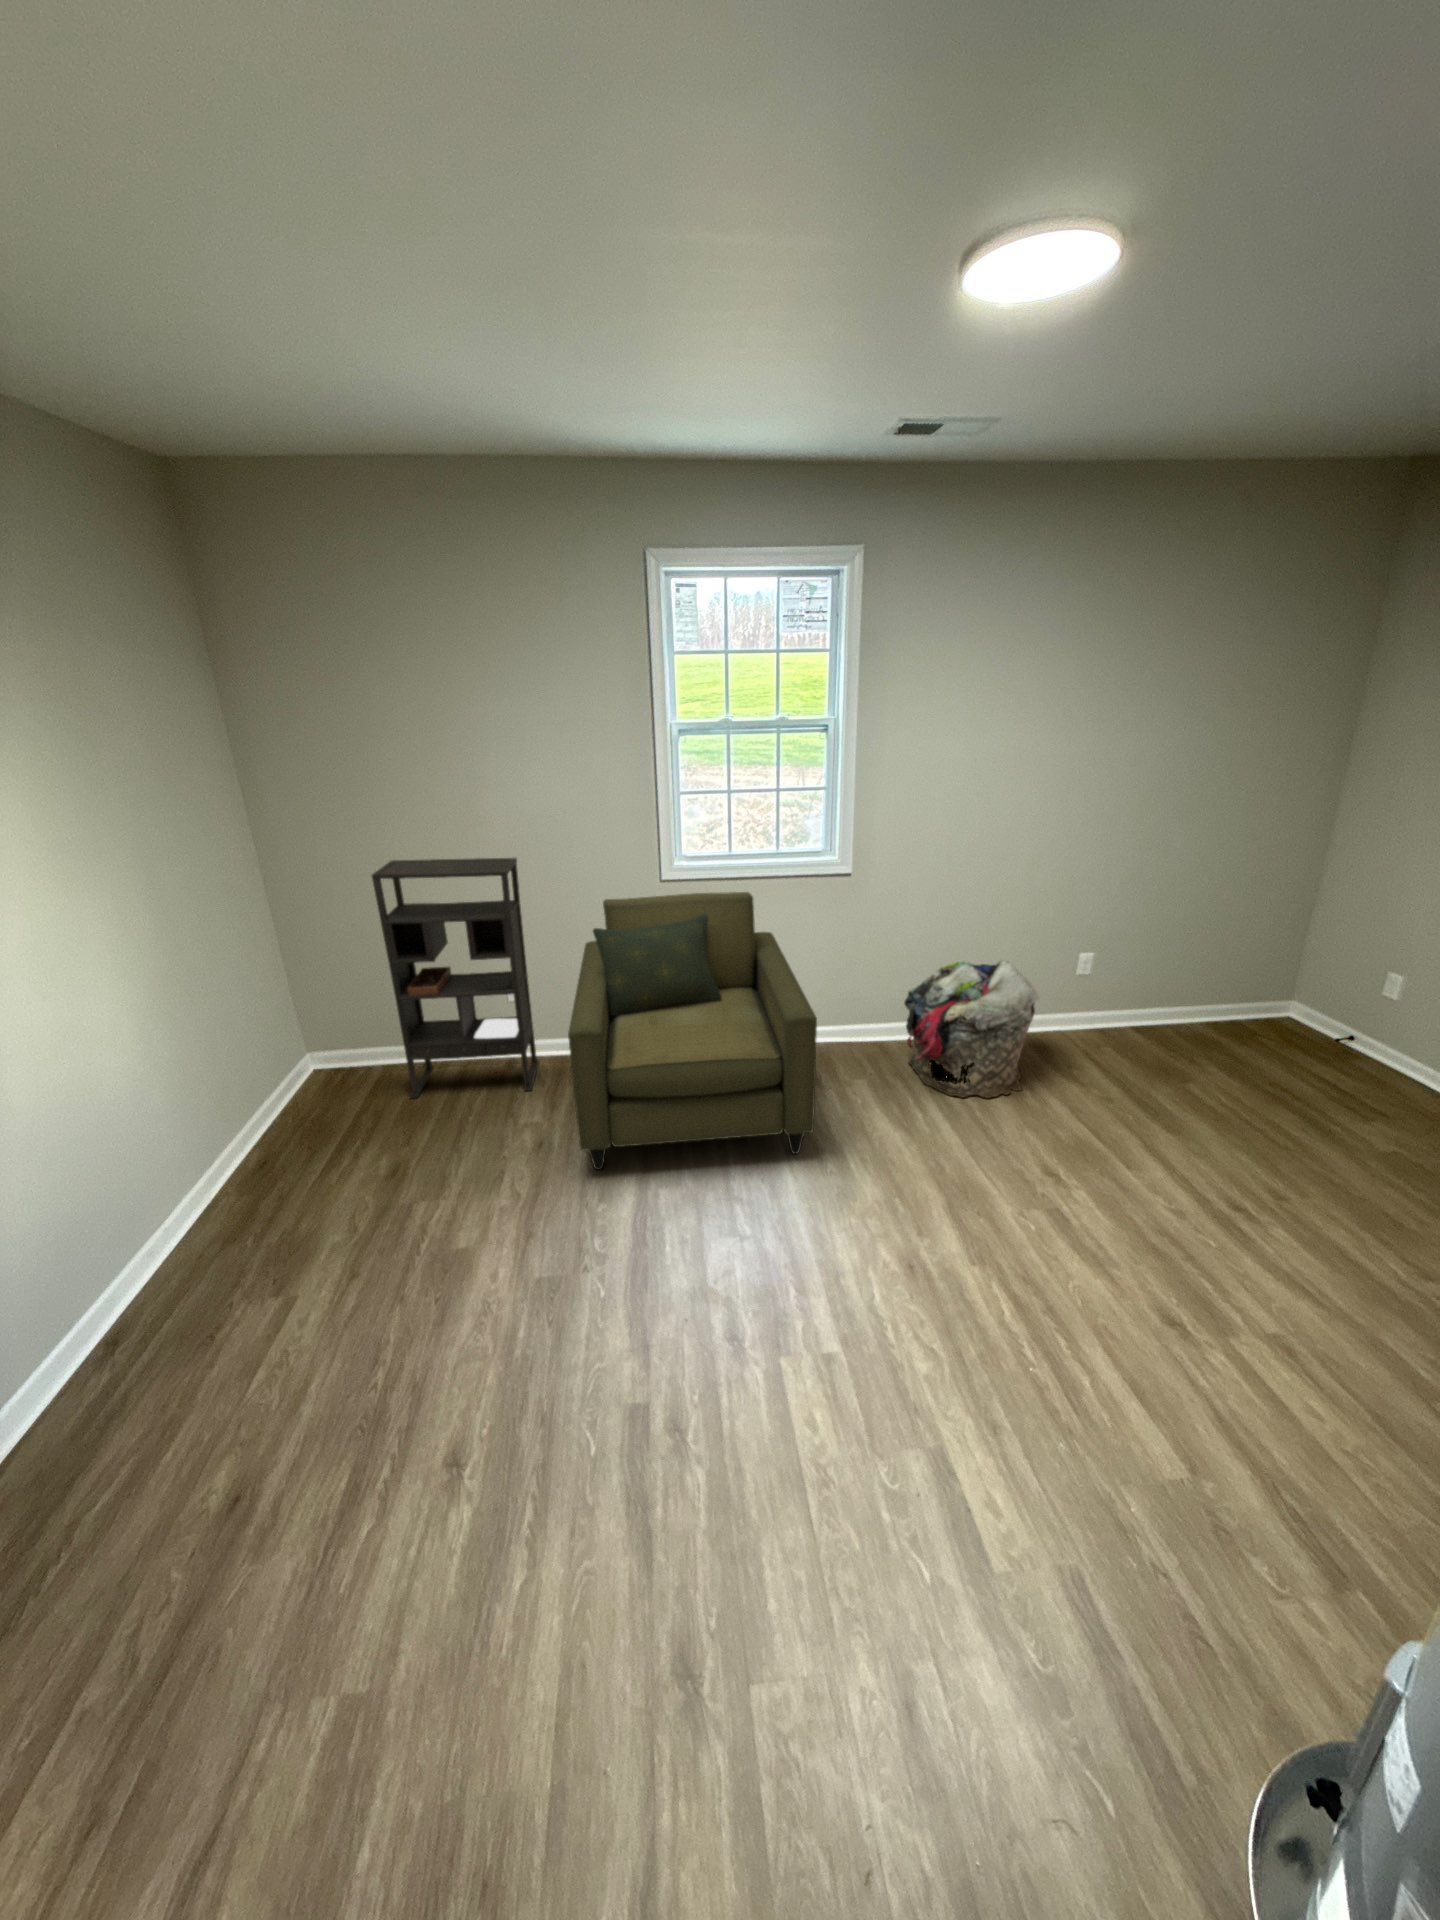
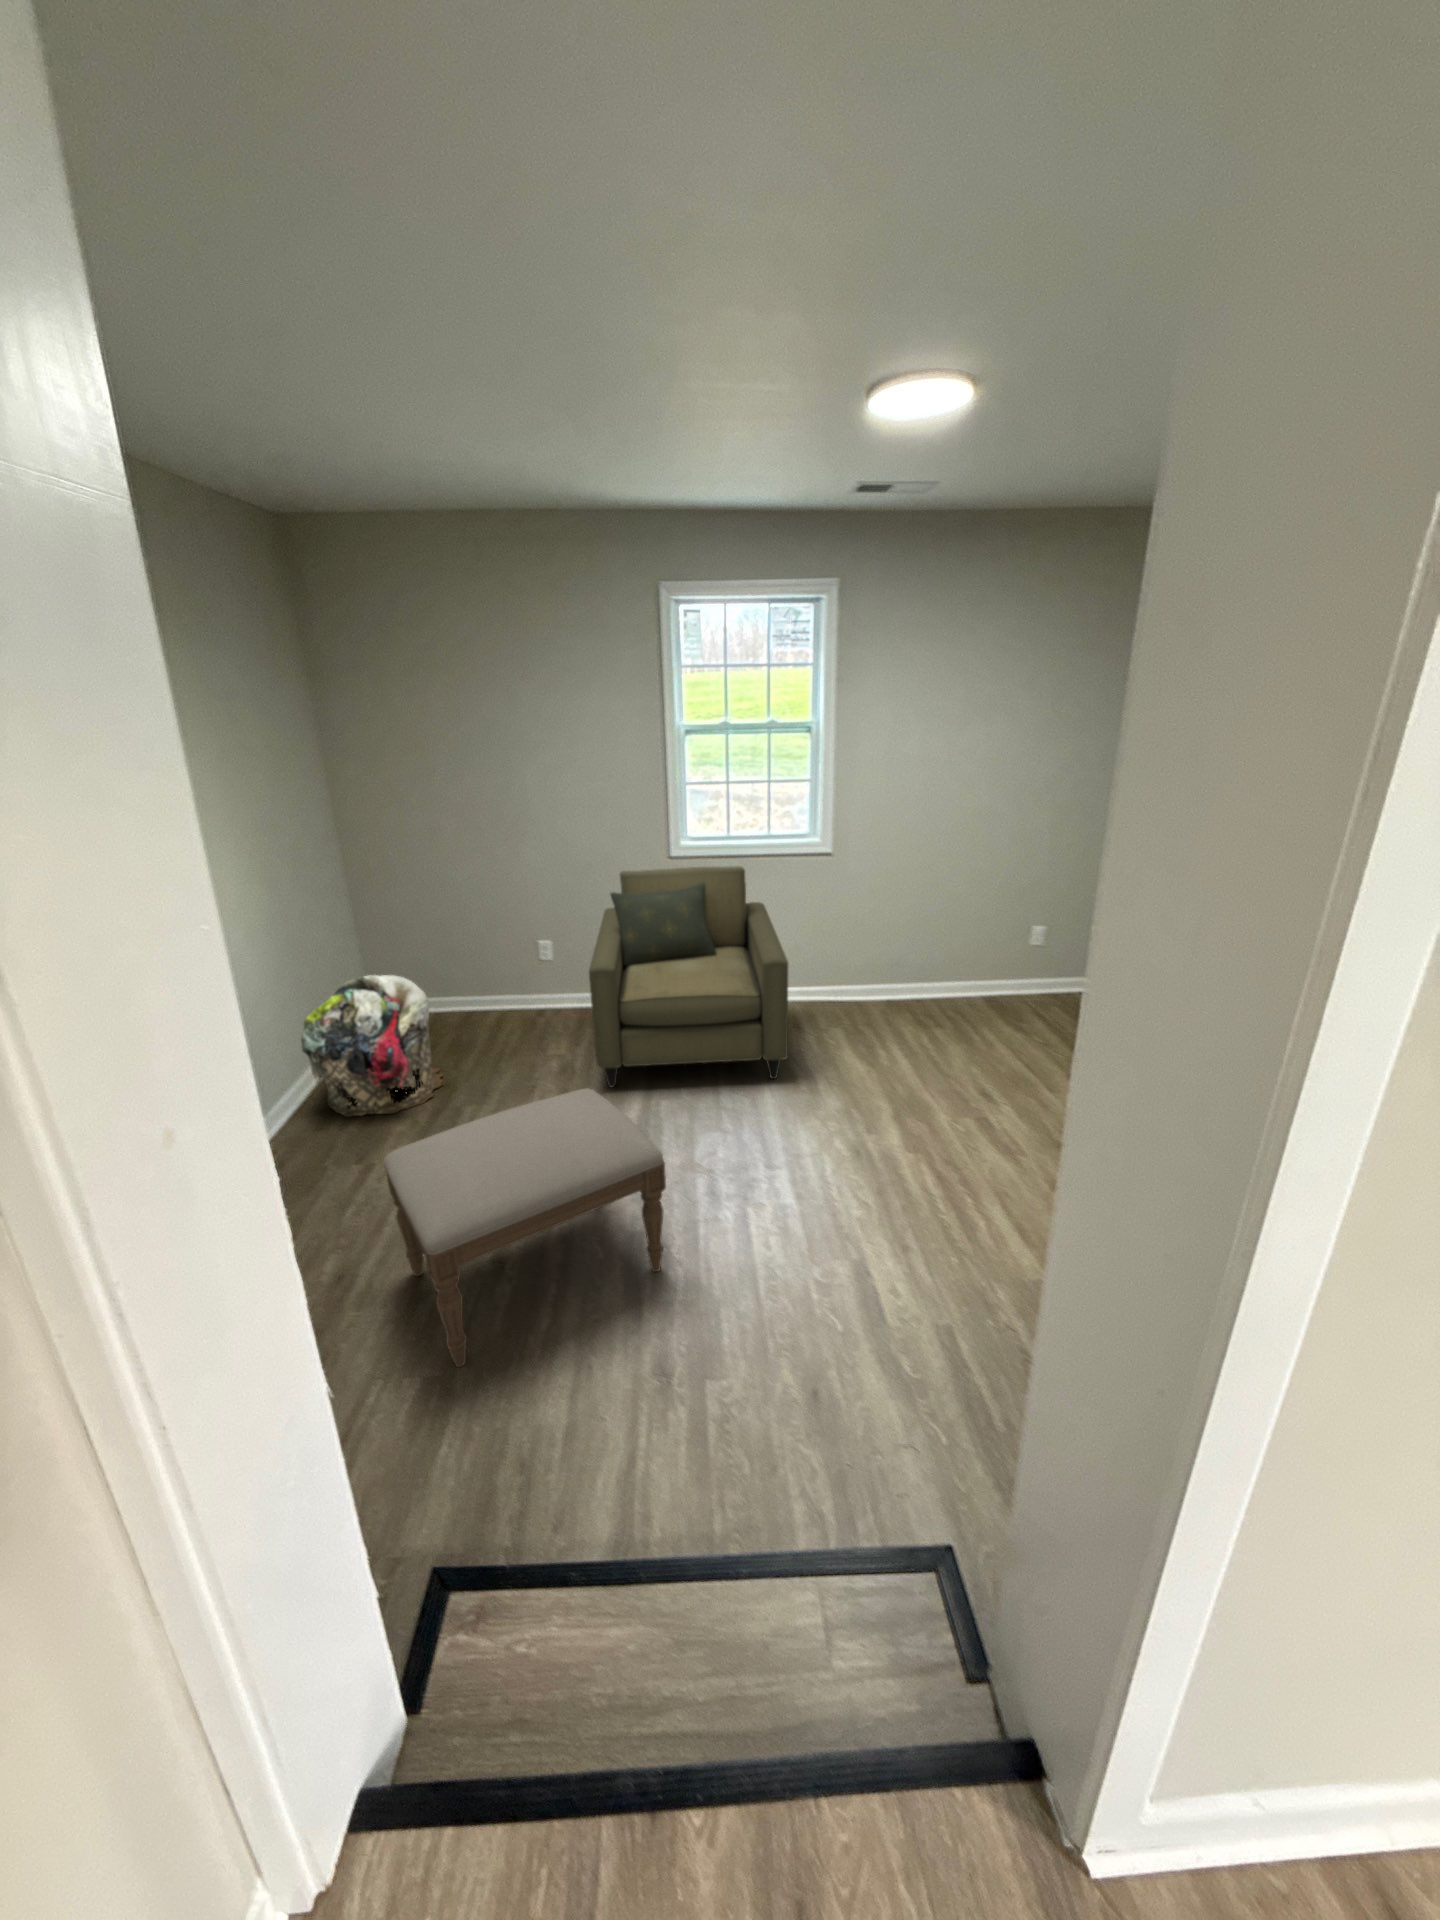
bookshelf: present [372,858,539,1098] -> none [432,836,564,1037]
laundry basket: present [904,960,1038,1098] -> present [301,975,443,1117]
ottoman: none [270,1220,686,1707] -> present [384,1089,666,1367]

